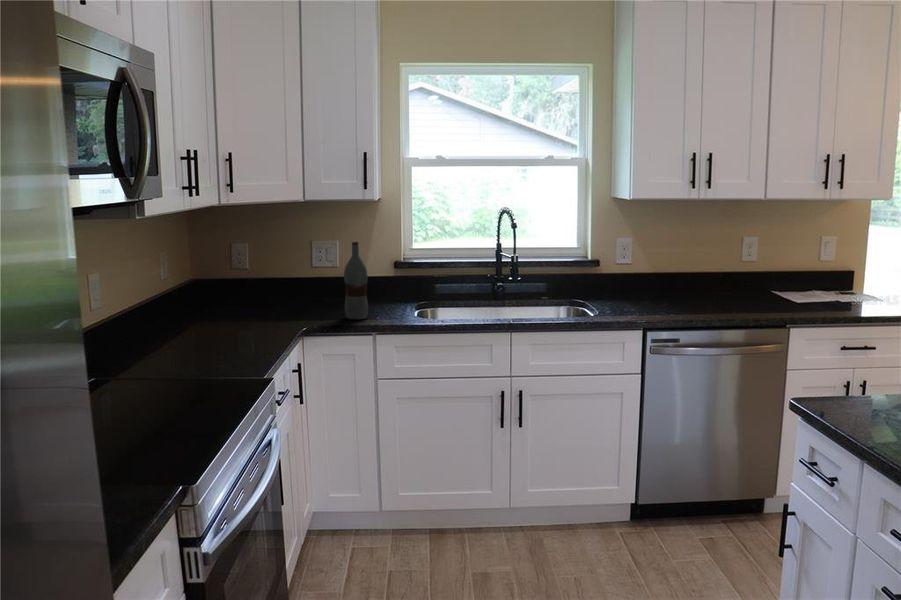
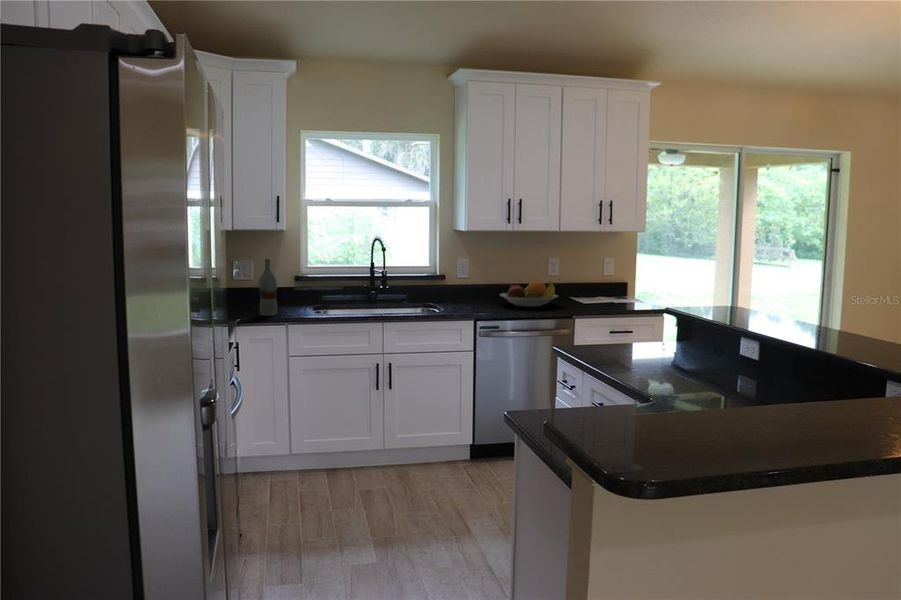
fruit bowl: none [675,271,763,309] -> present [500,281,558,307]

